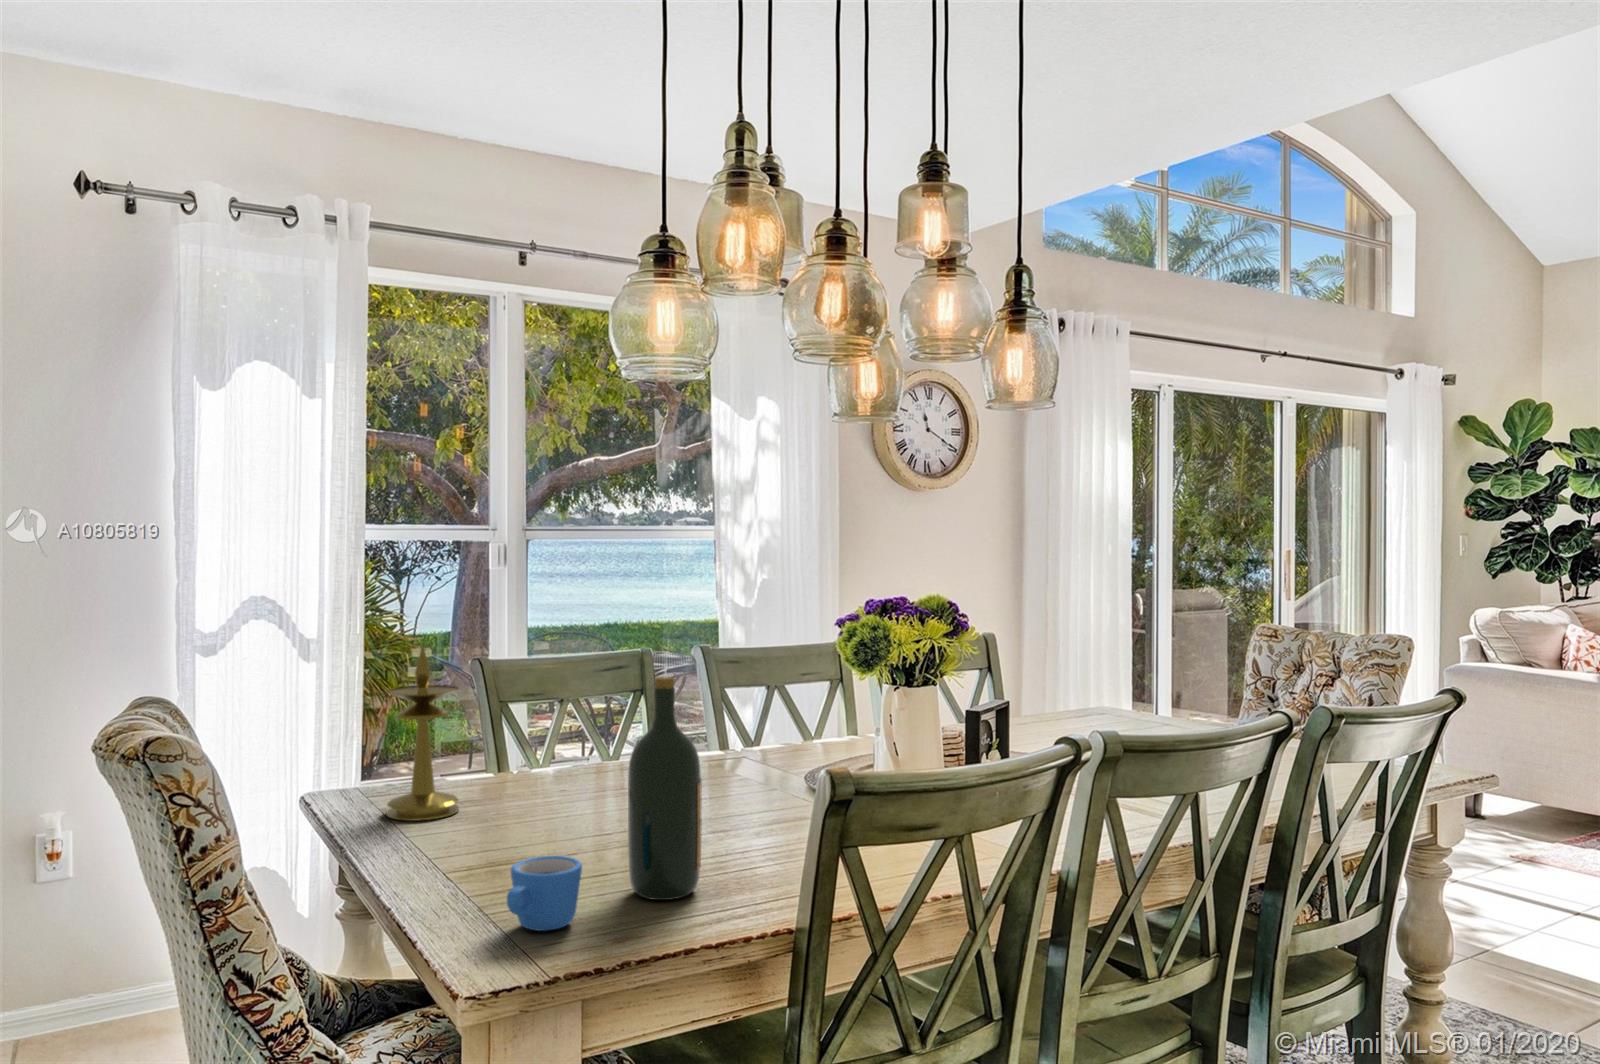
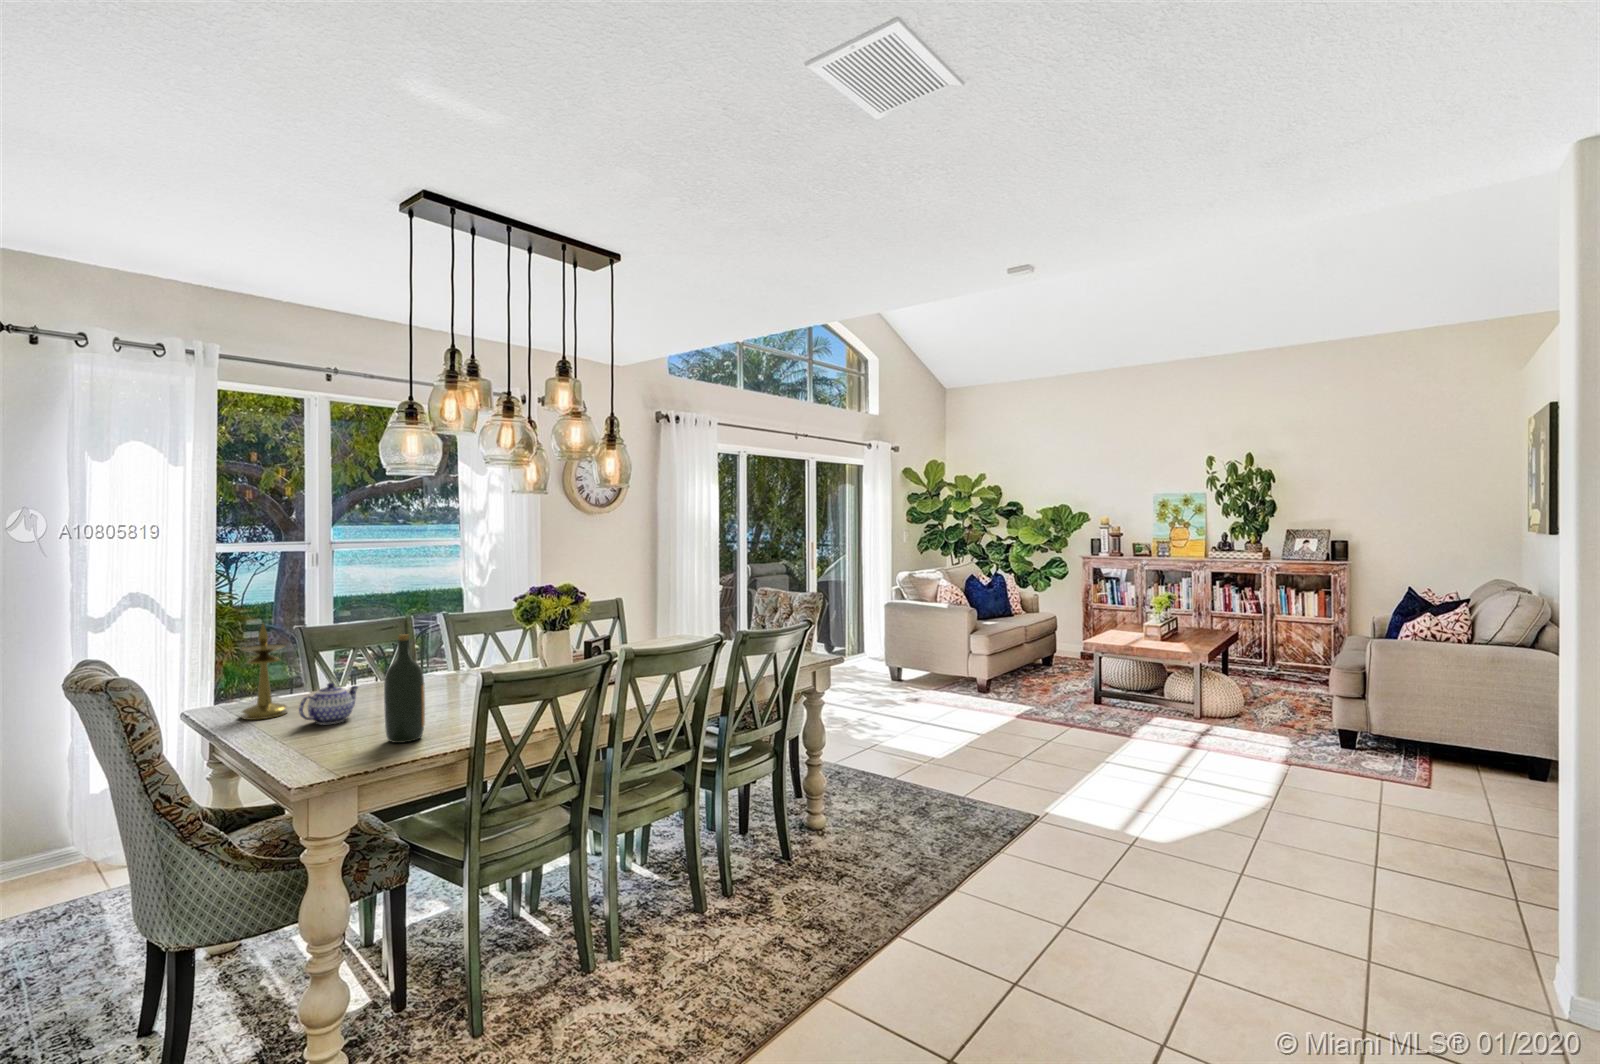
teapot: none [476,763,576,842] -> present [299,683,358,725]
mug: present [507,856,582,931] -> none [317,725,358,760]

